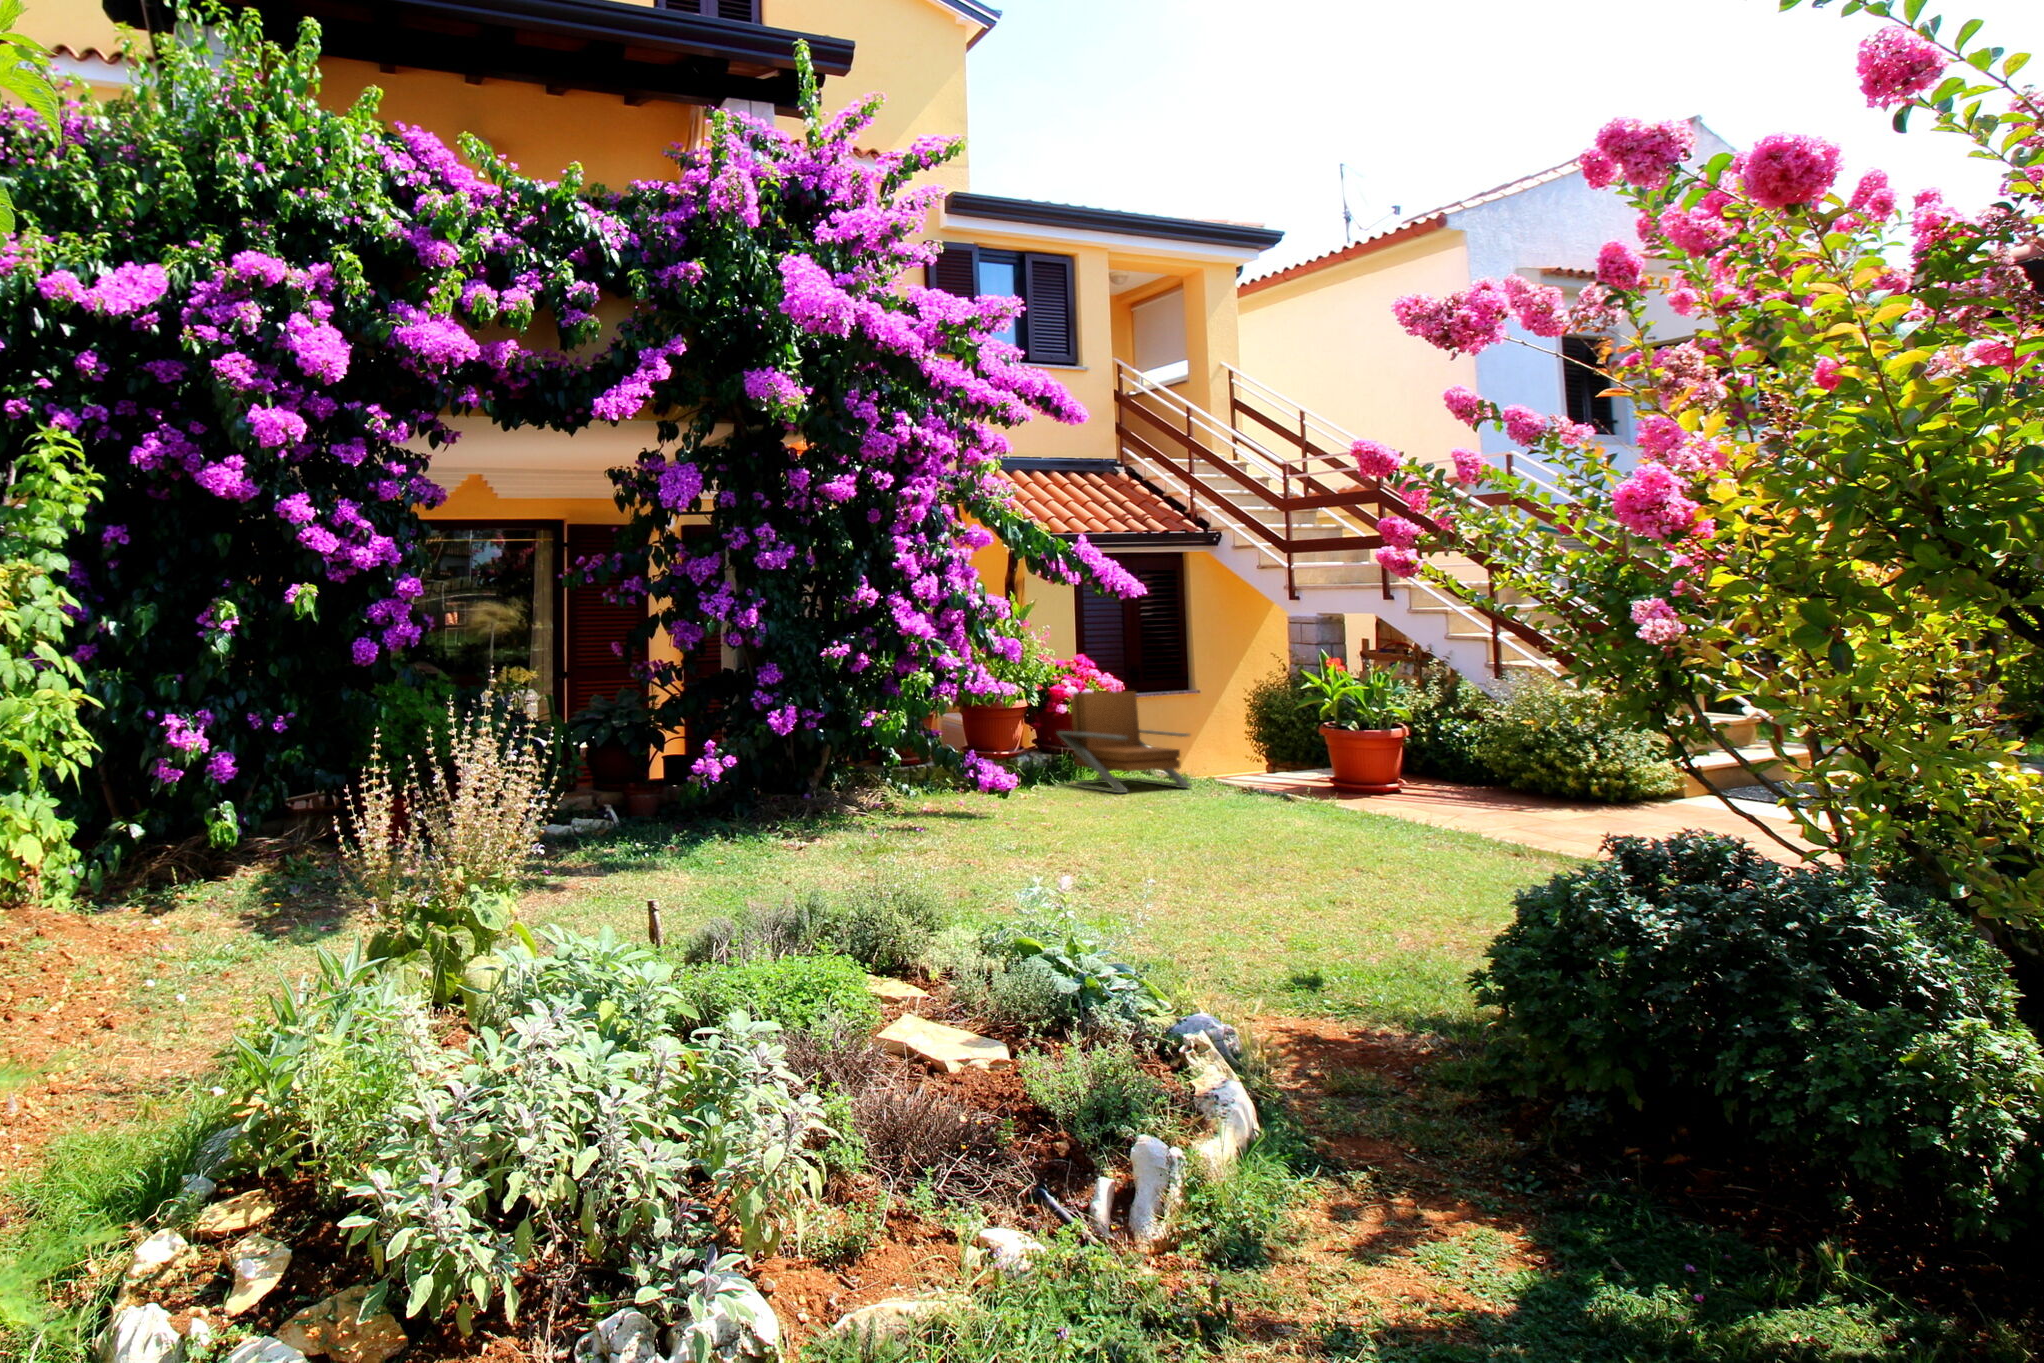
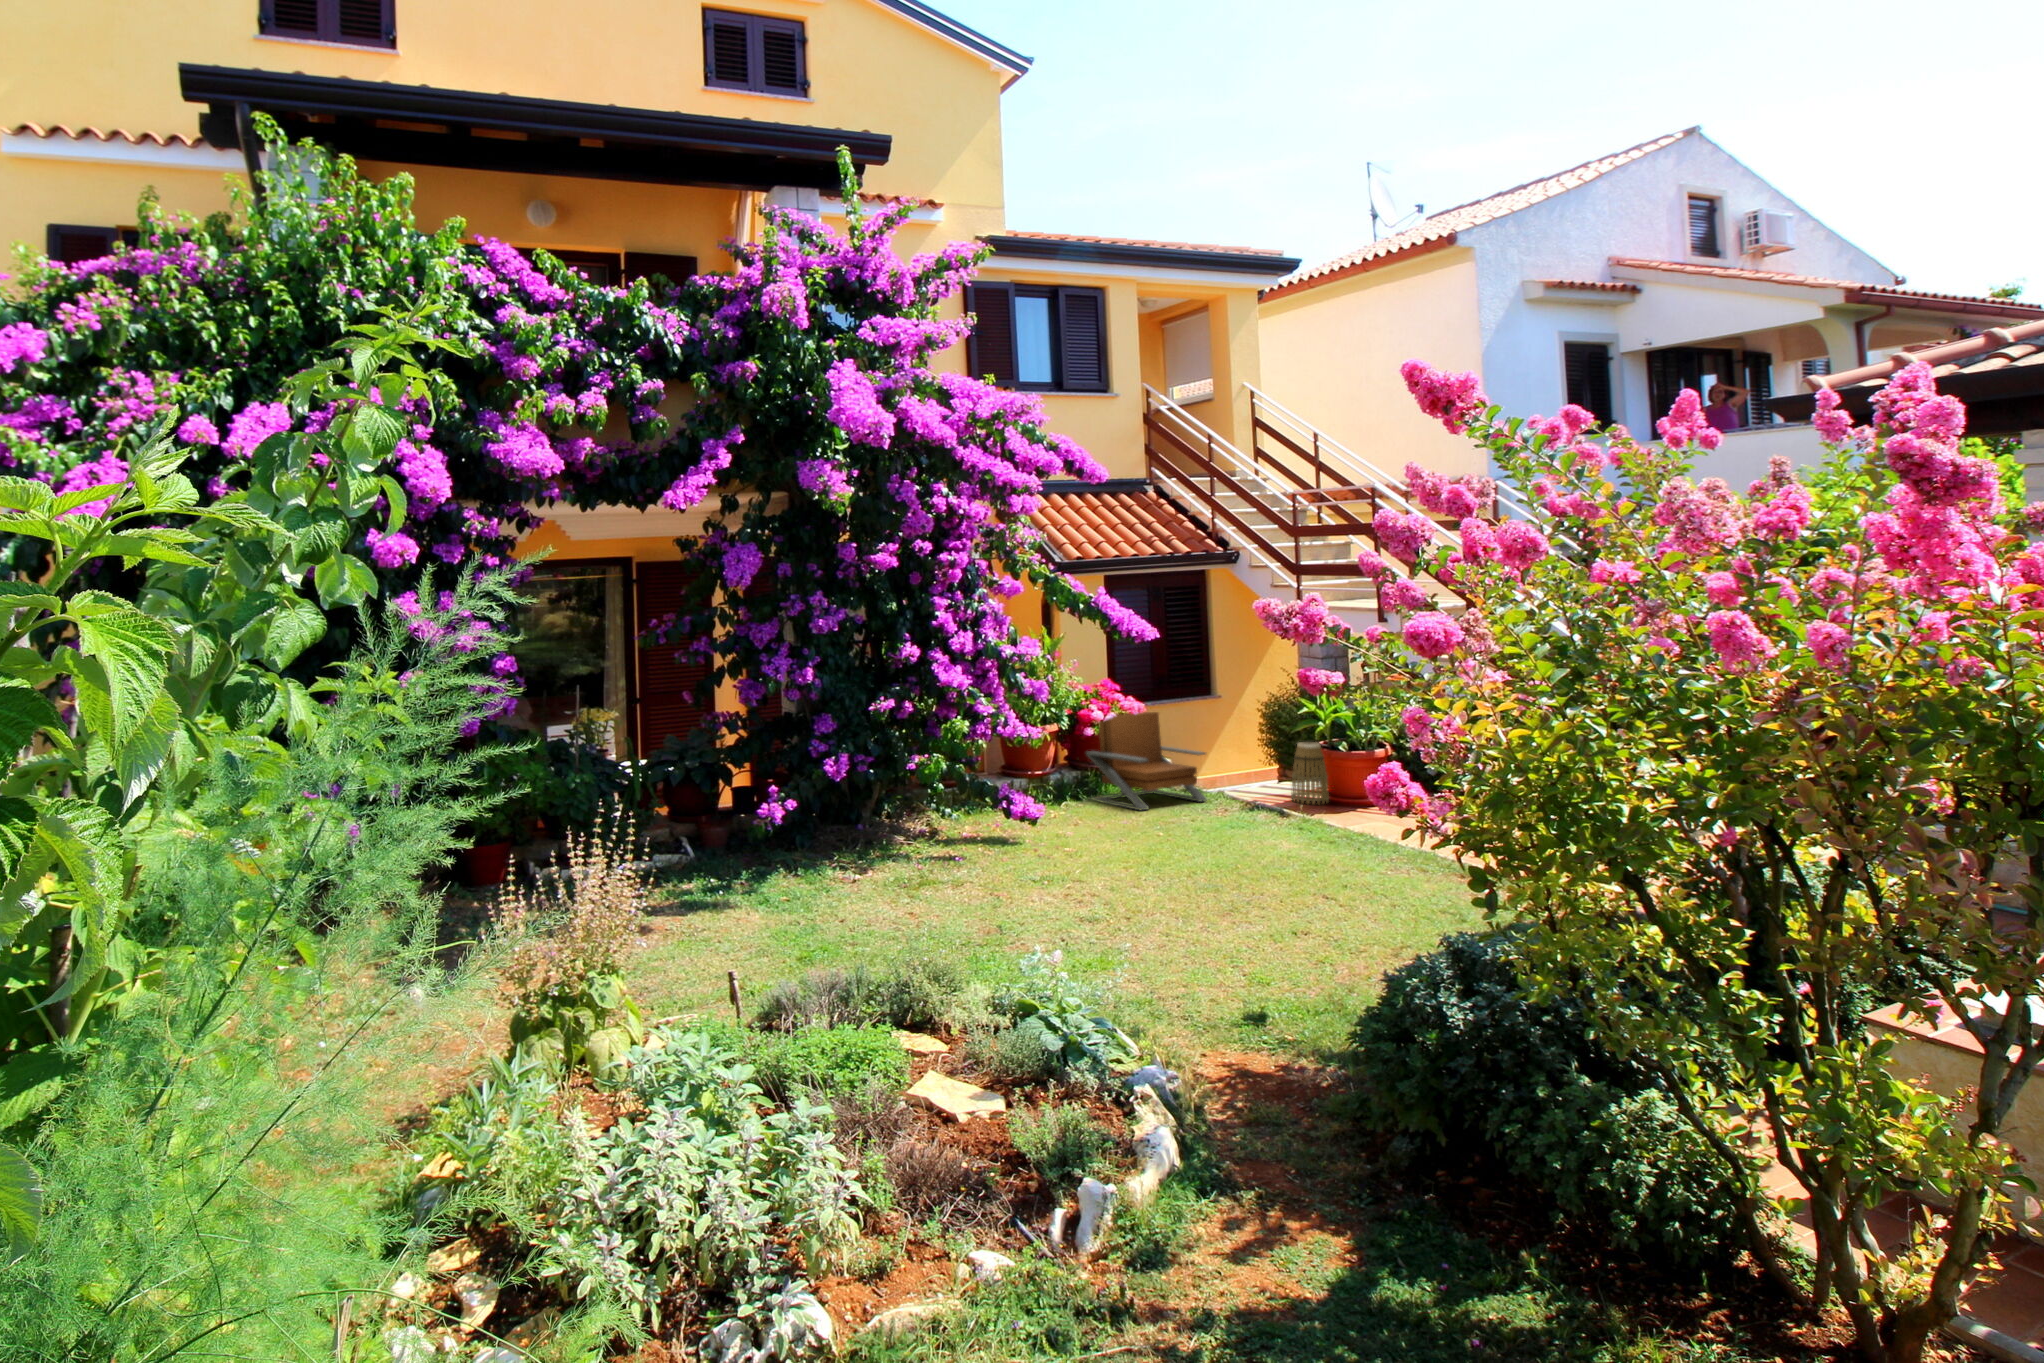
basket: none [1285,725,1328,794] -> present [1291,742,1329,804]

